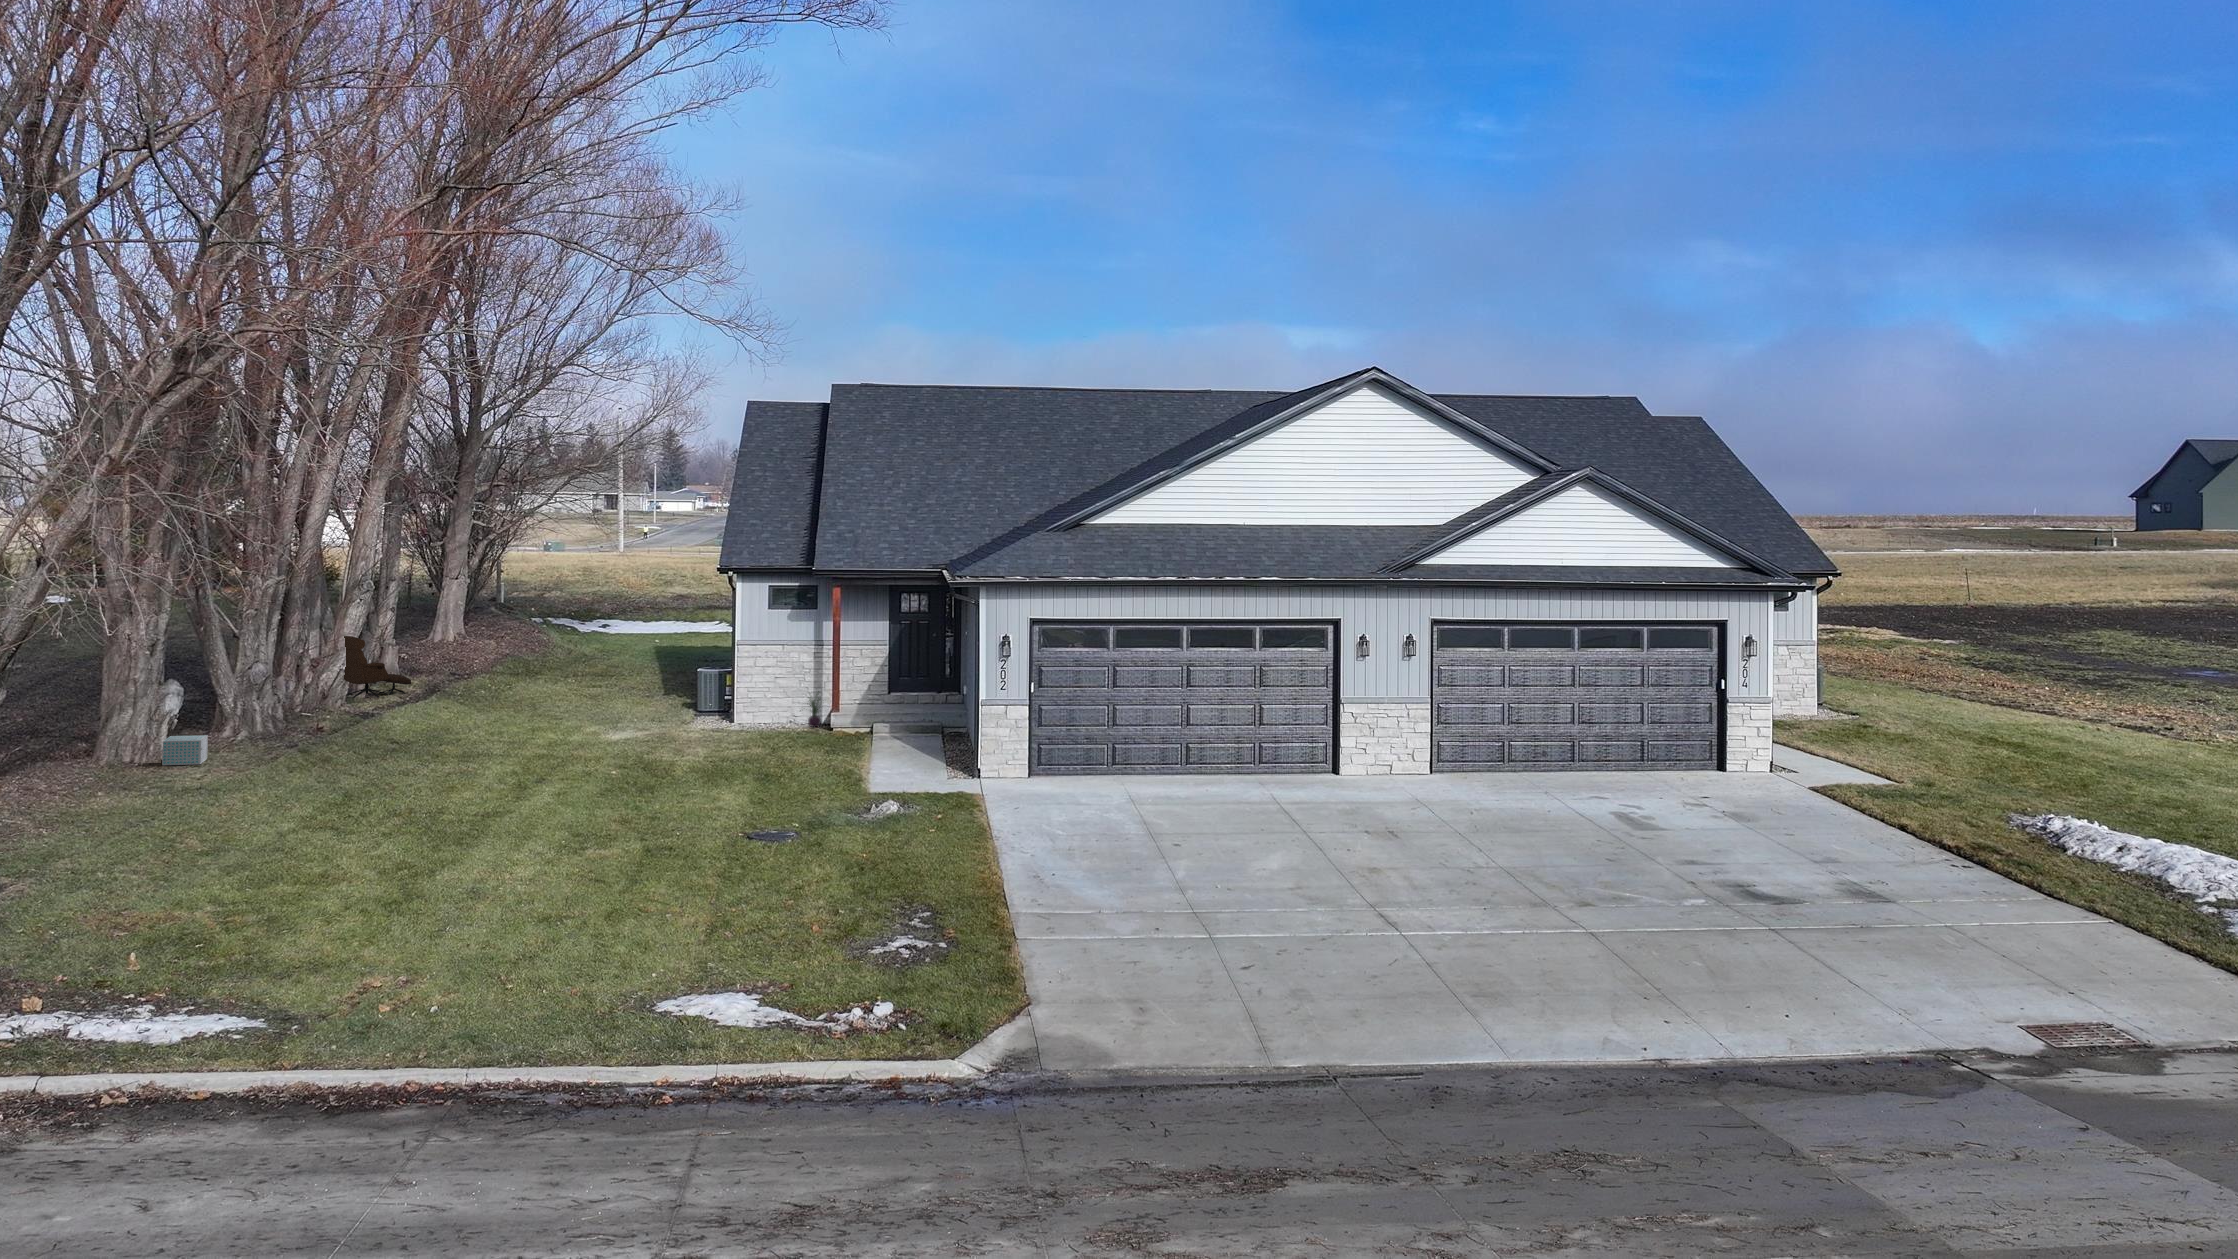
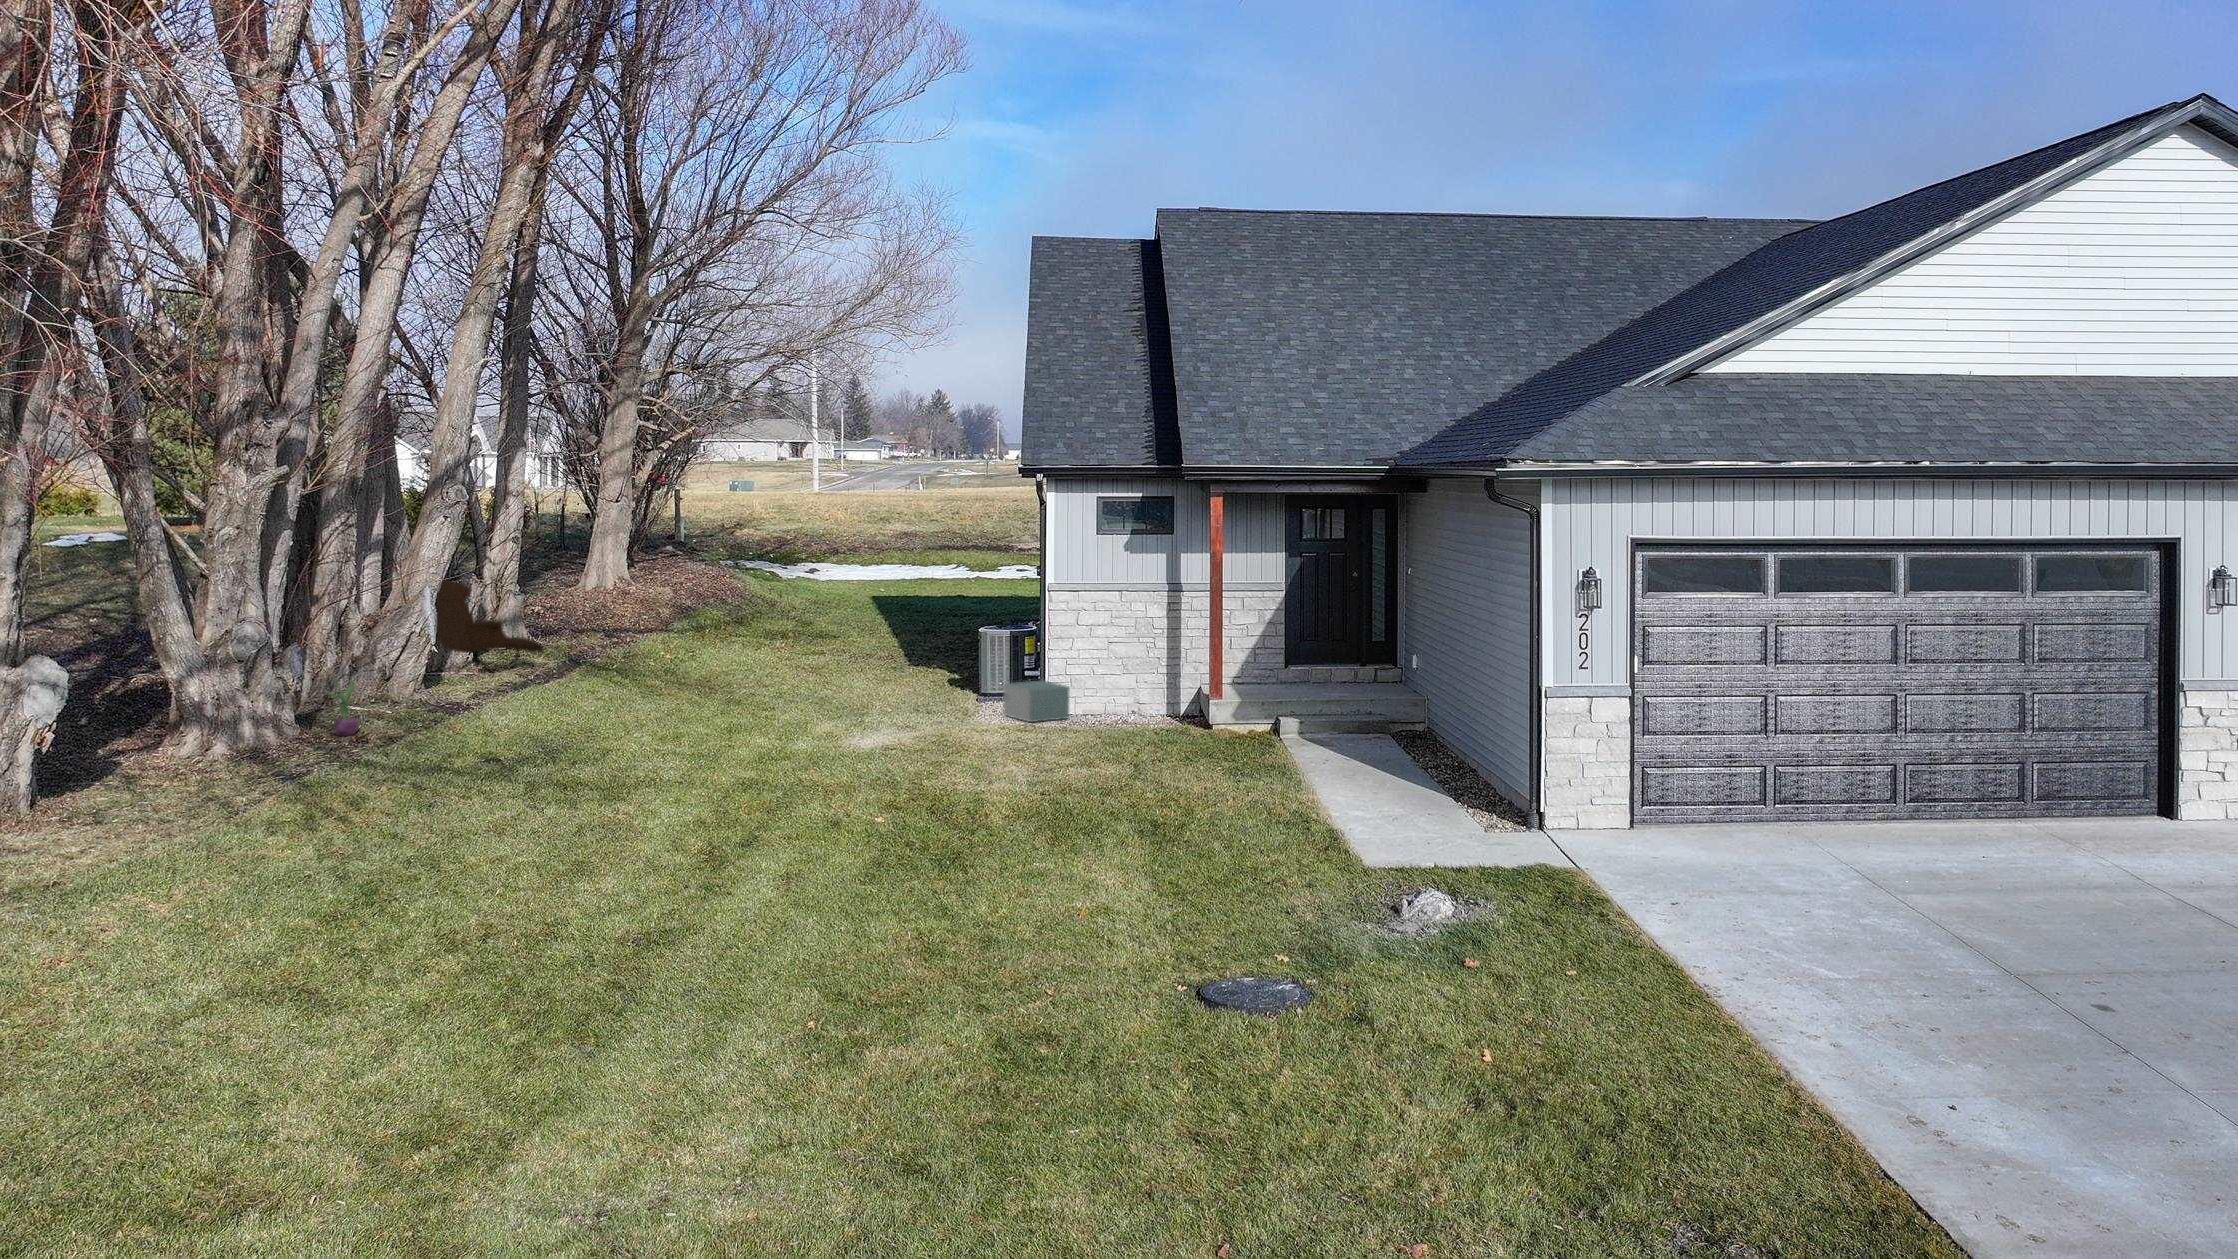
decorative plant: present [808,699,821,727] -> present [326,677,364,736]
storage box: present [162,735,208,765] -> present [1003,681,1069,722]

